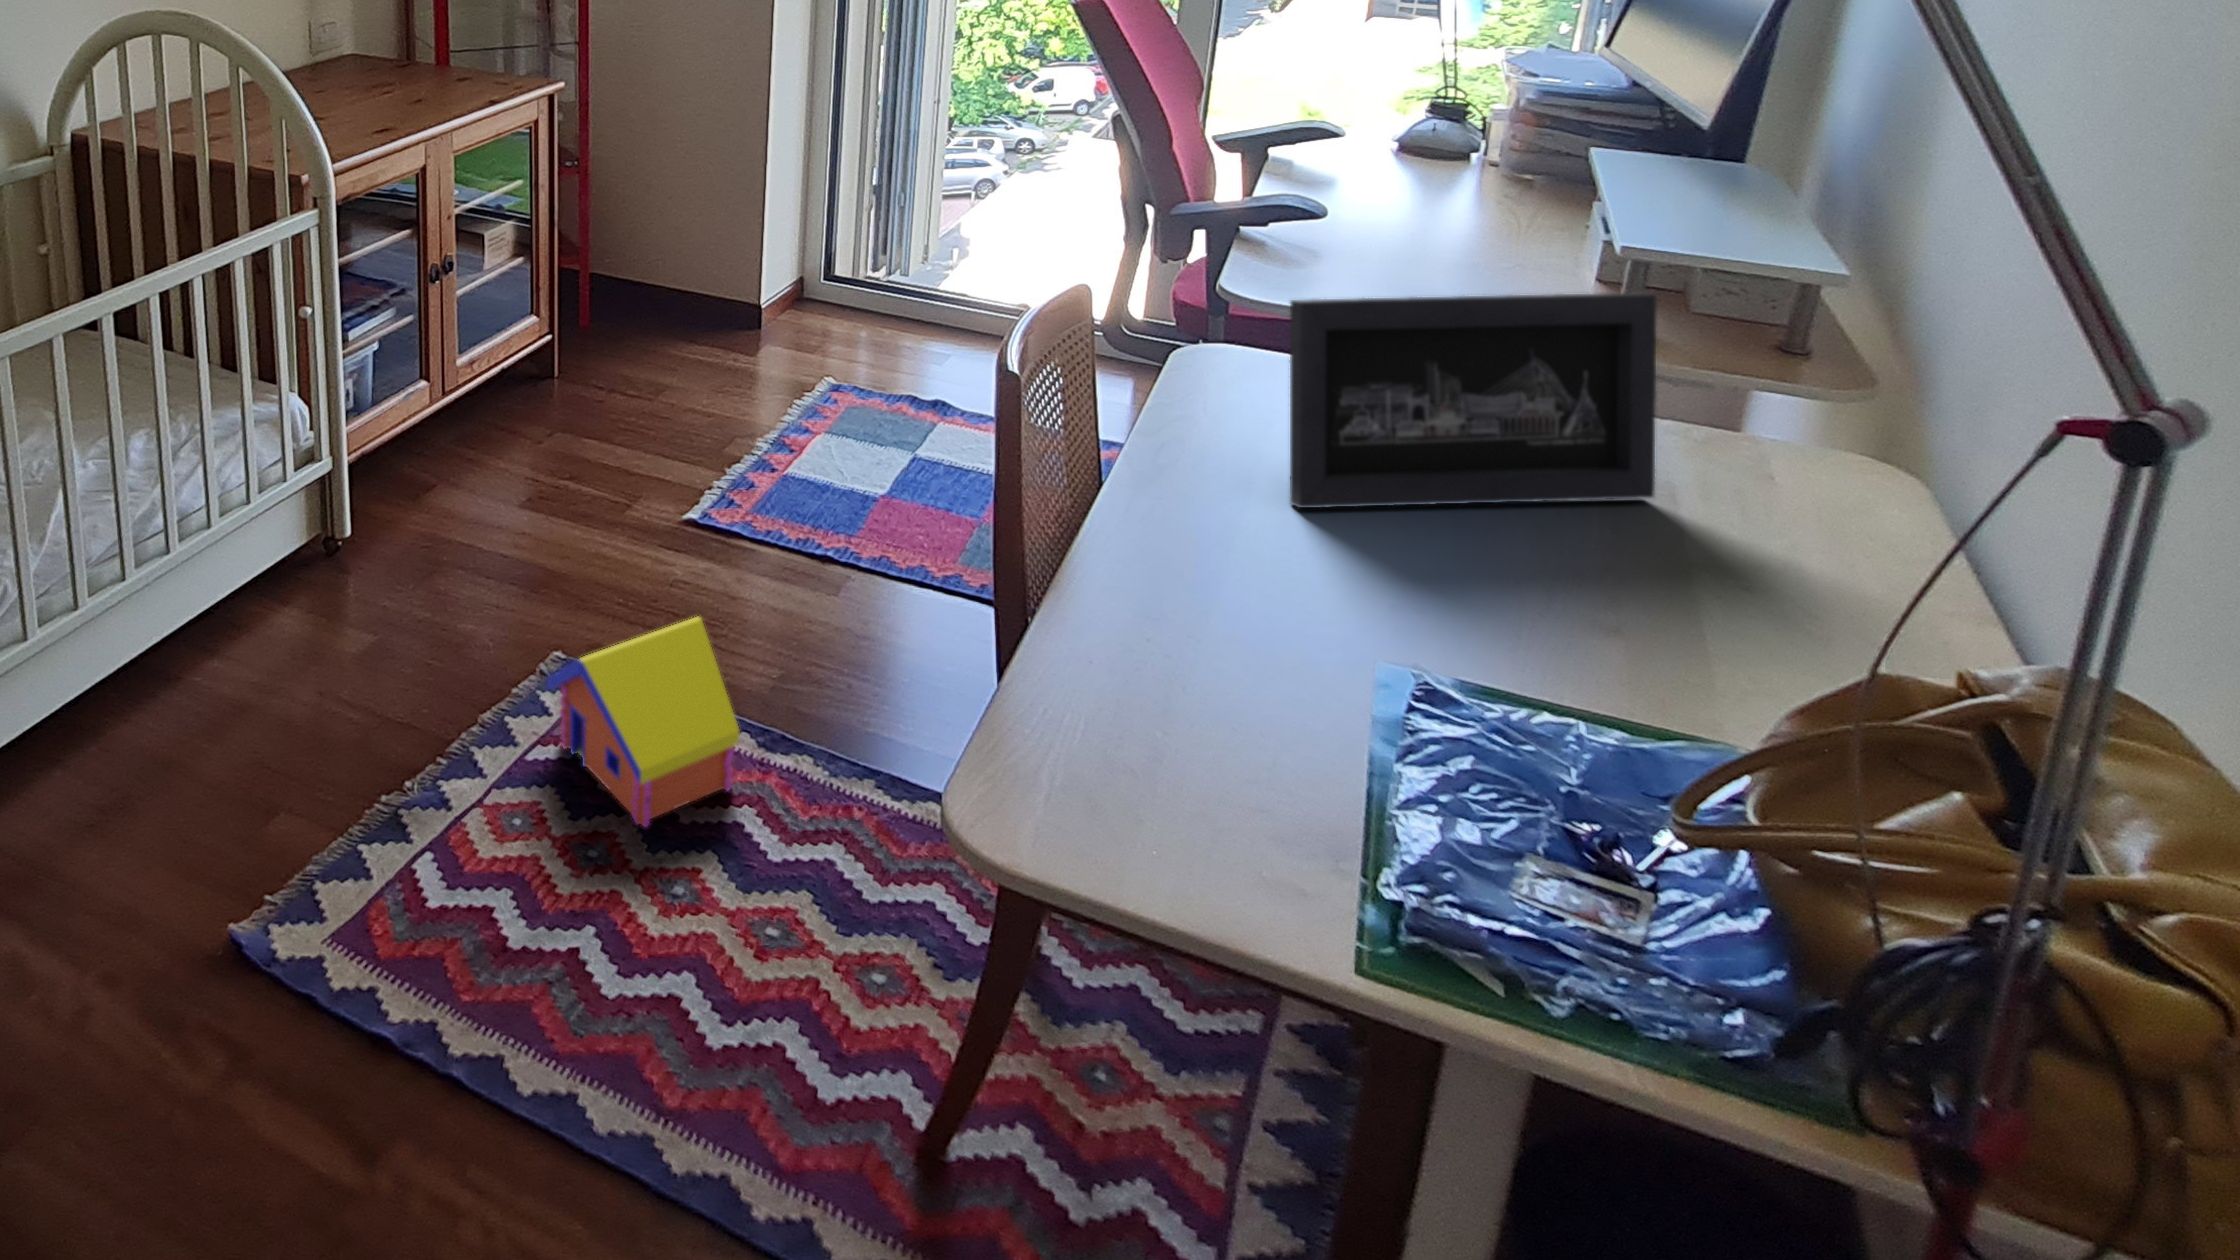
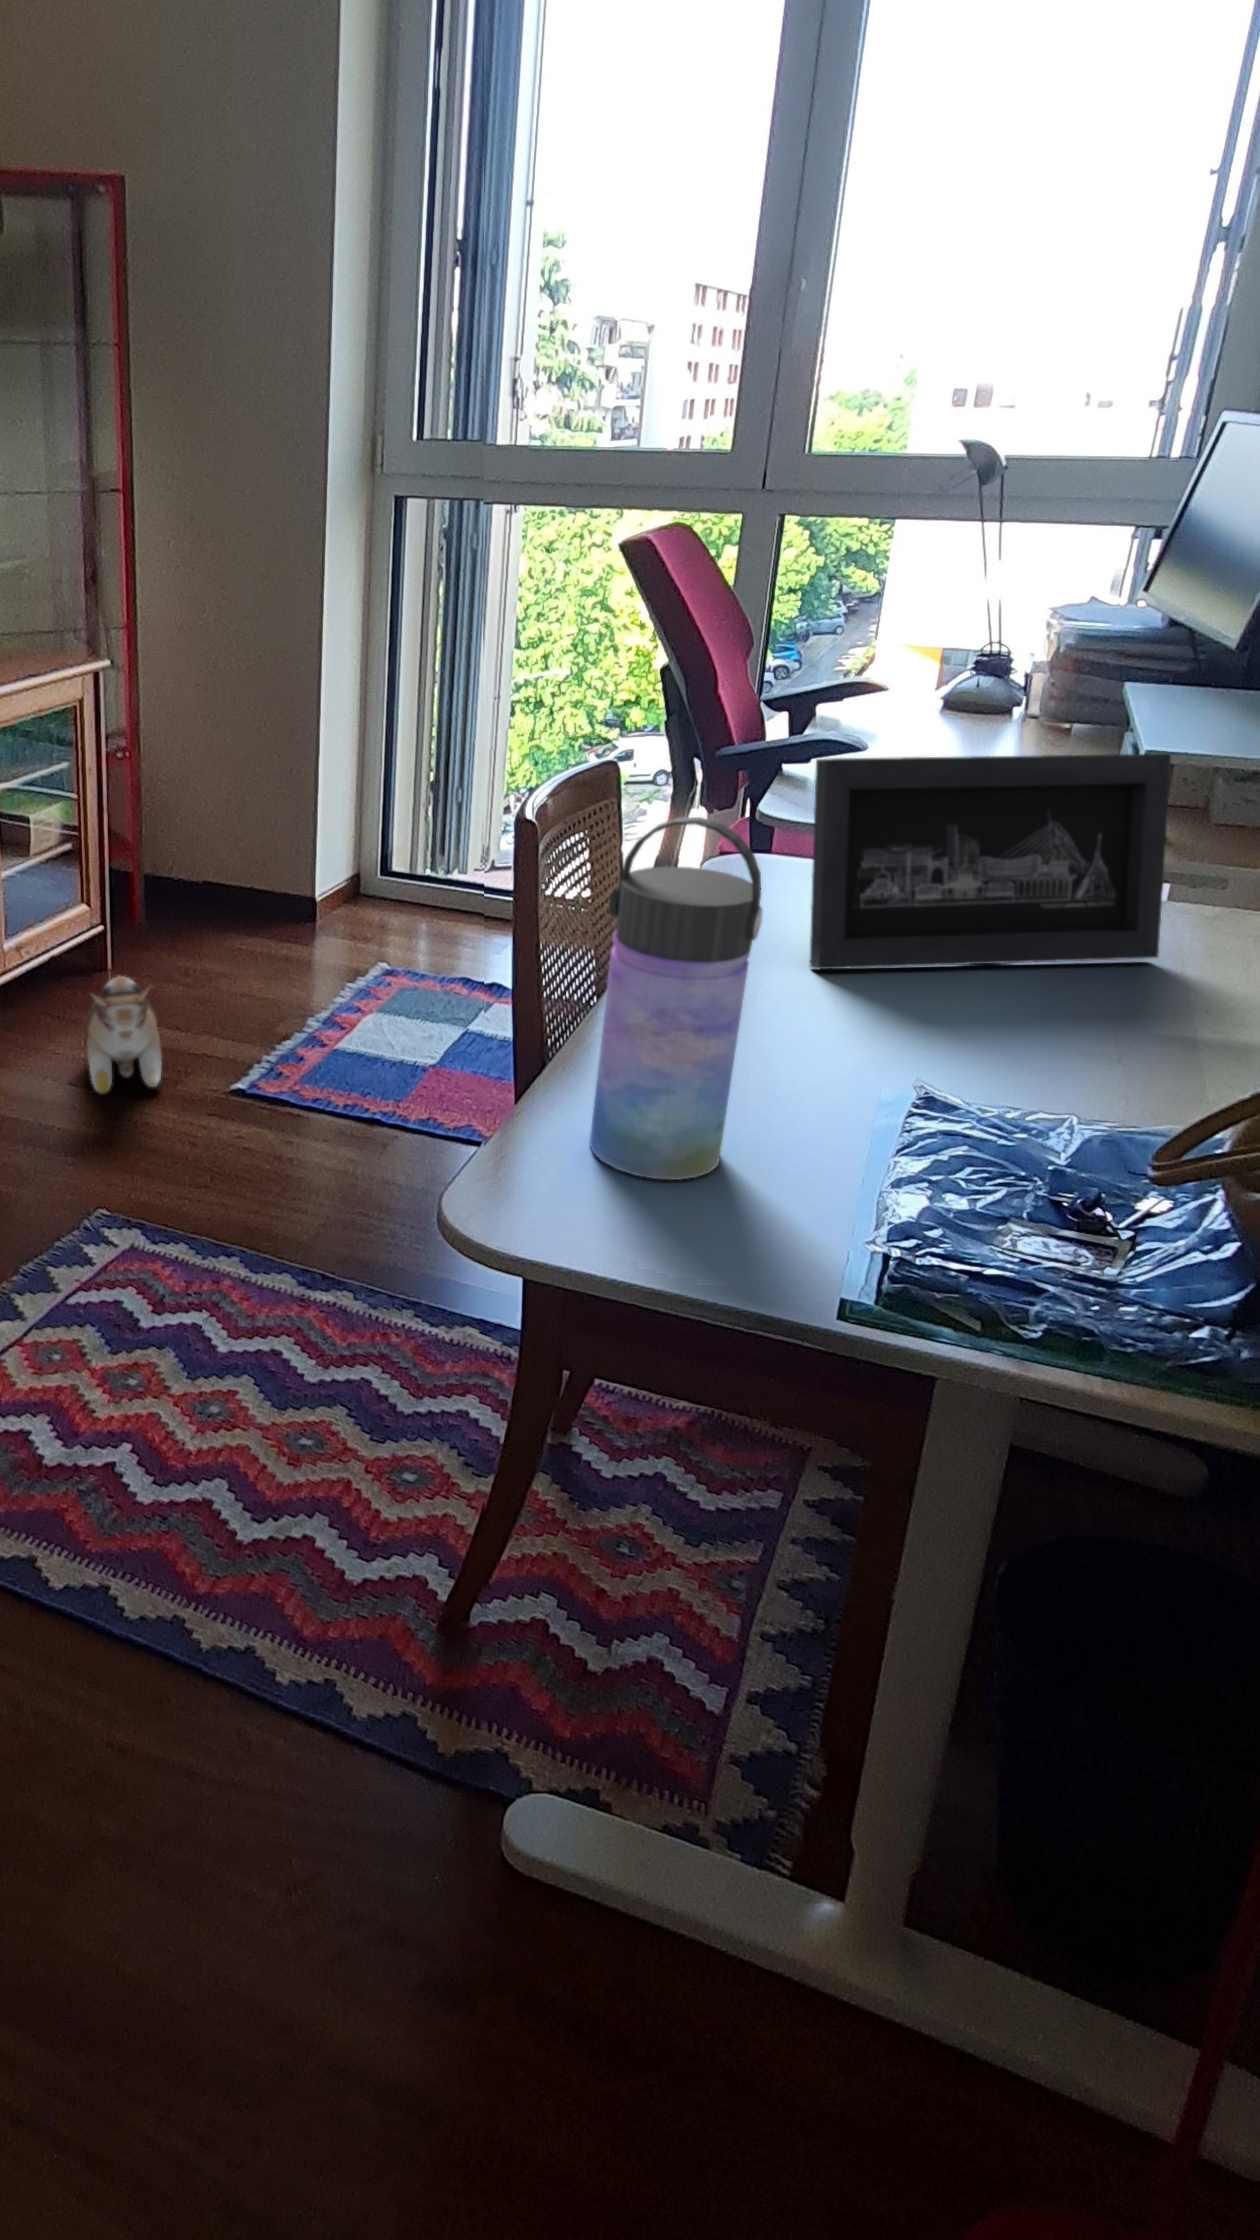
plush toy: none [540,401,613,515] -> present [86,976,162,1094]
water bottle: none [1083,442,1256,794] -> present [590,817,762,1180]
toy house: present [547,617,740,827] -> none [87,1157,279,1359]

